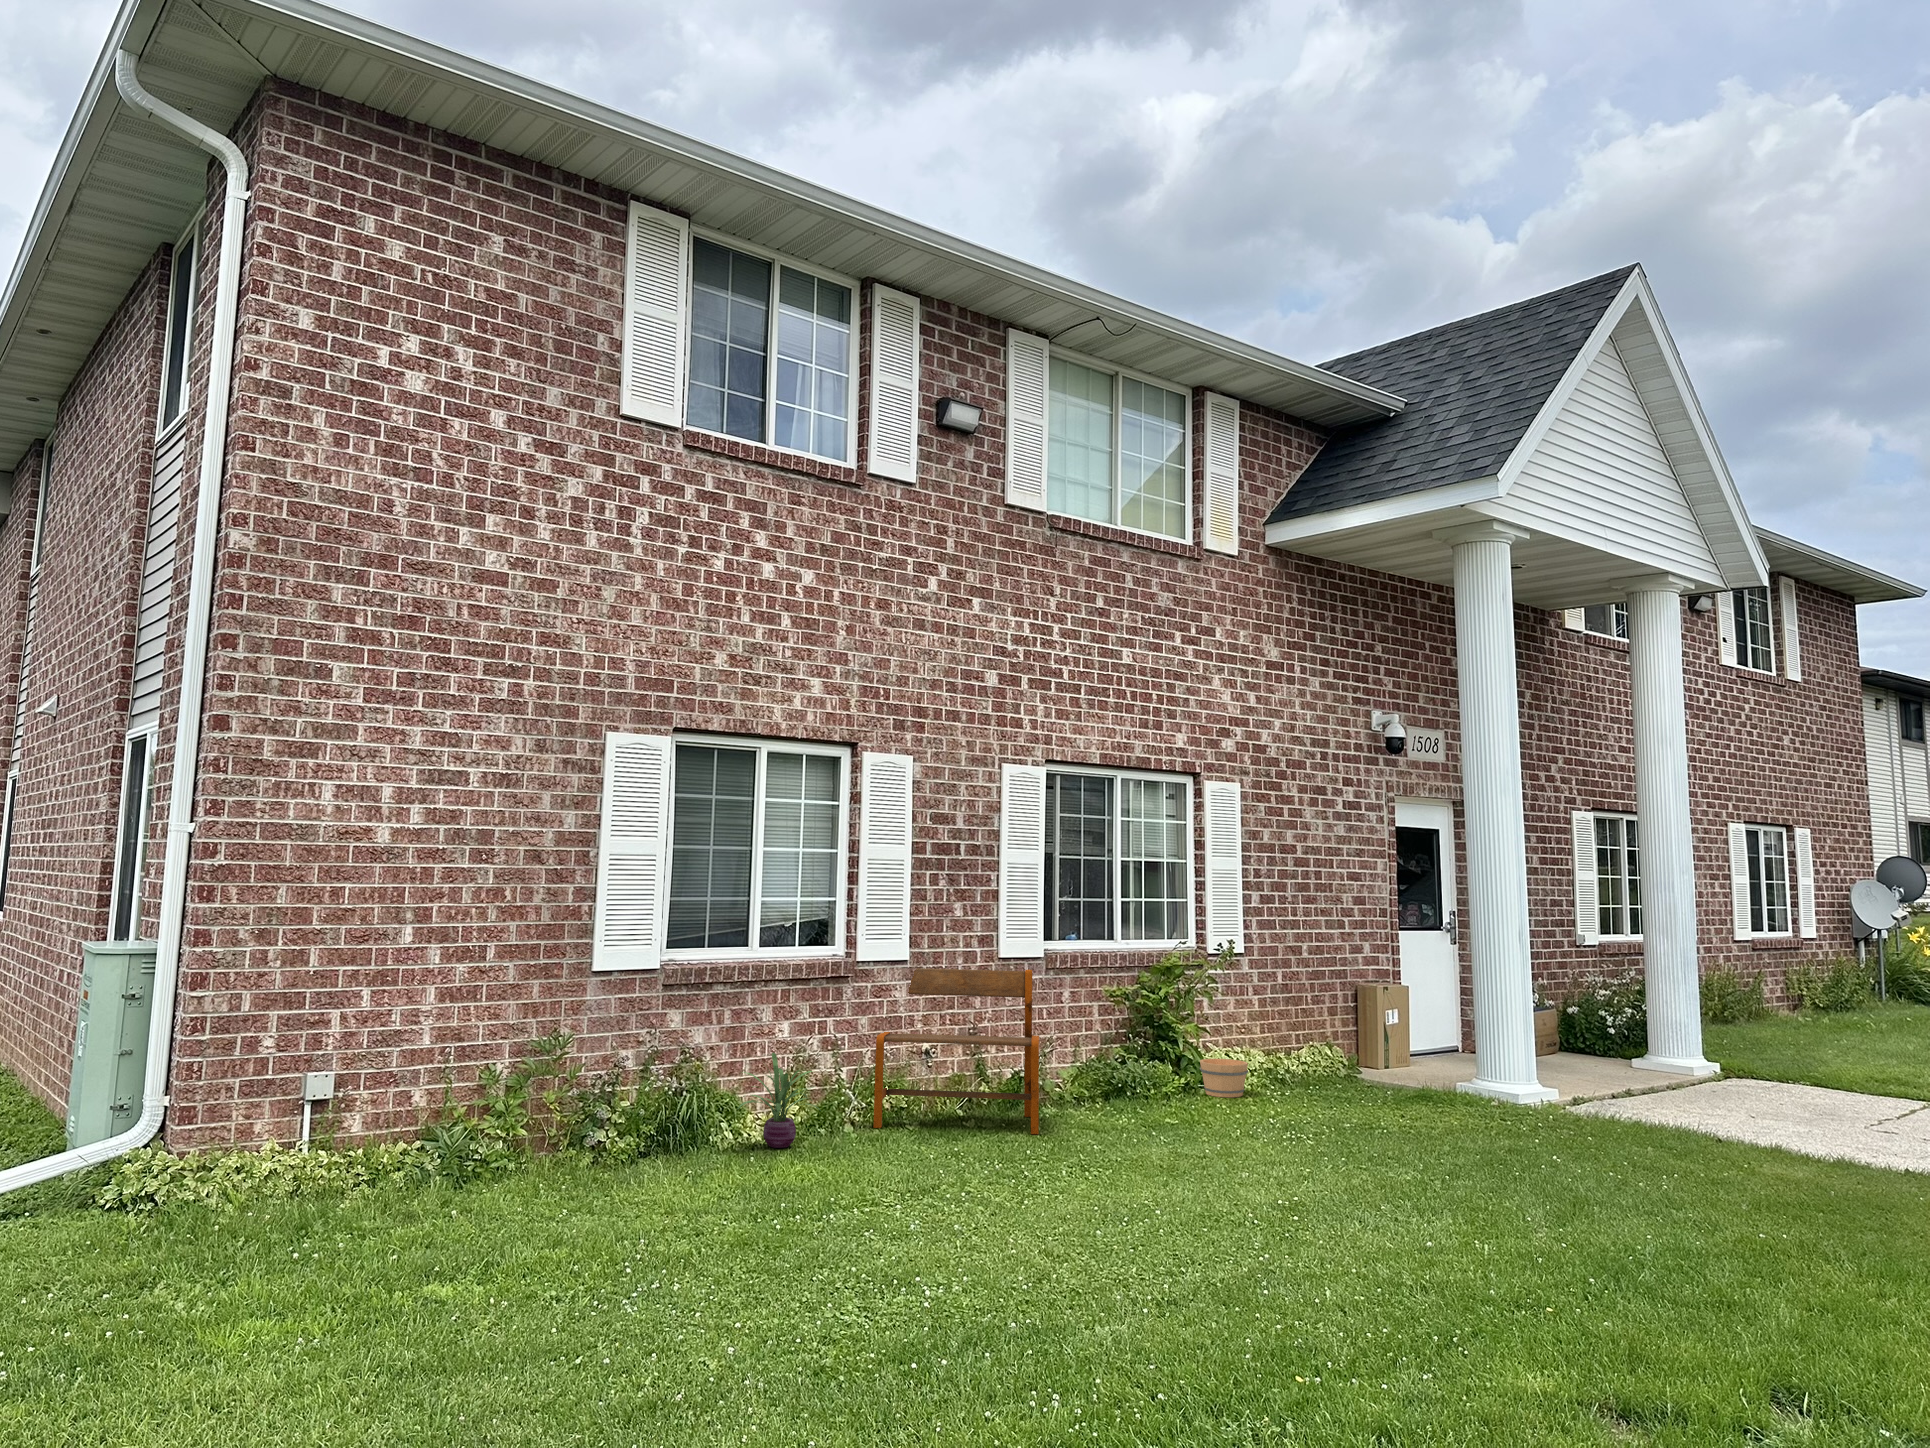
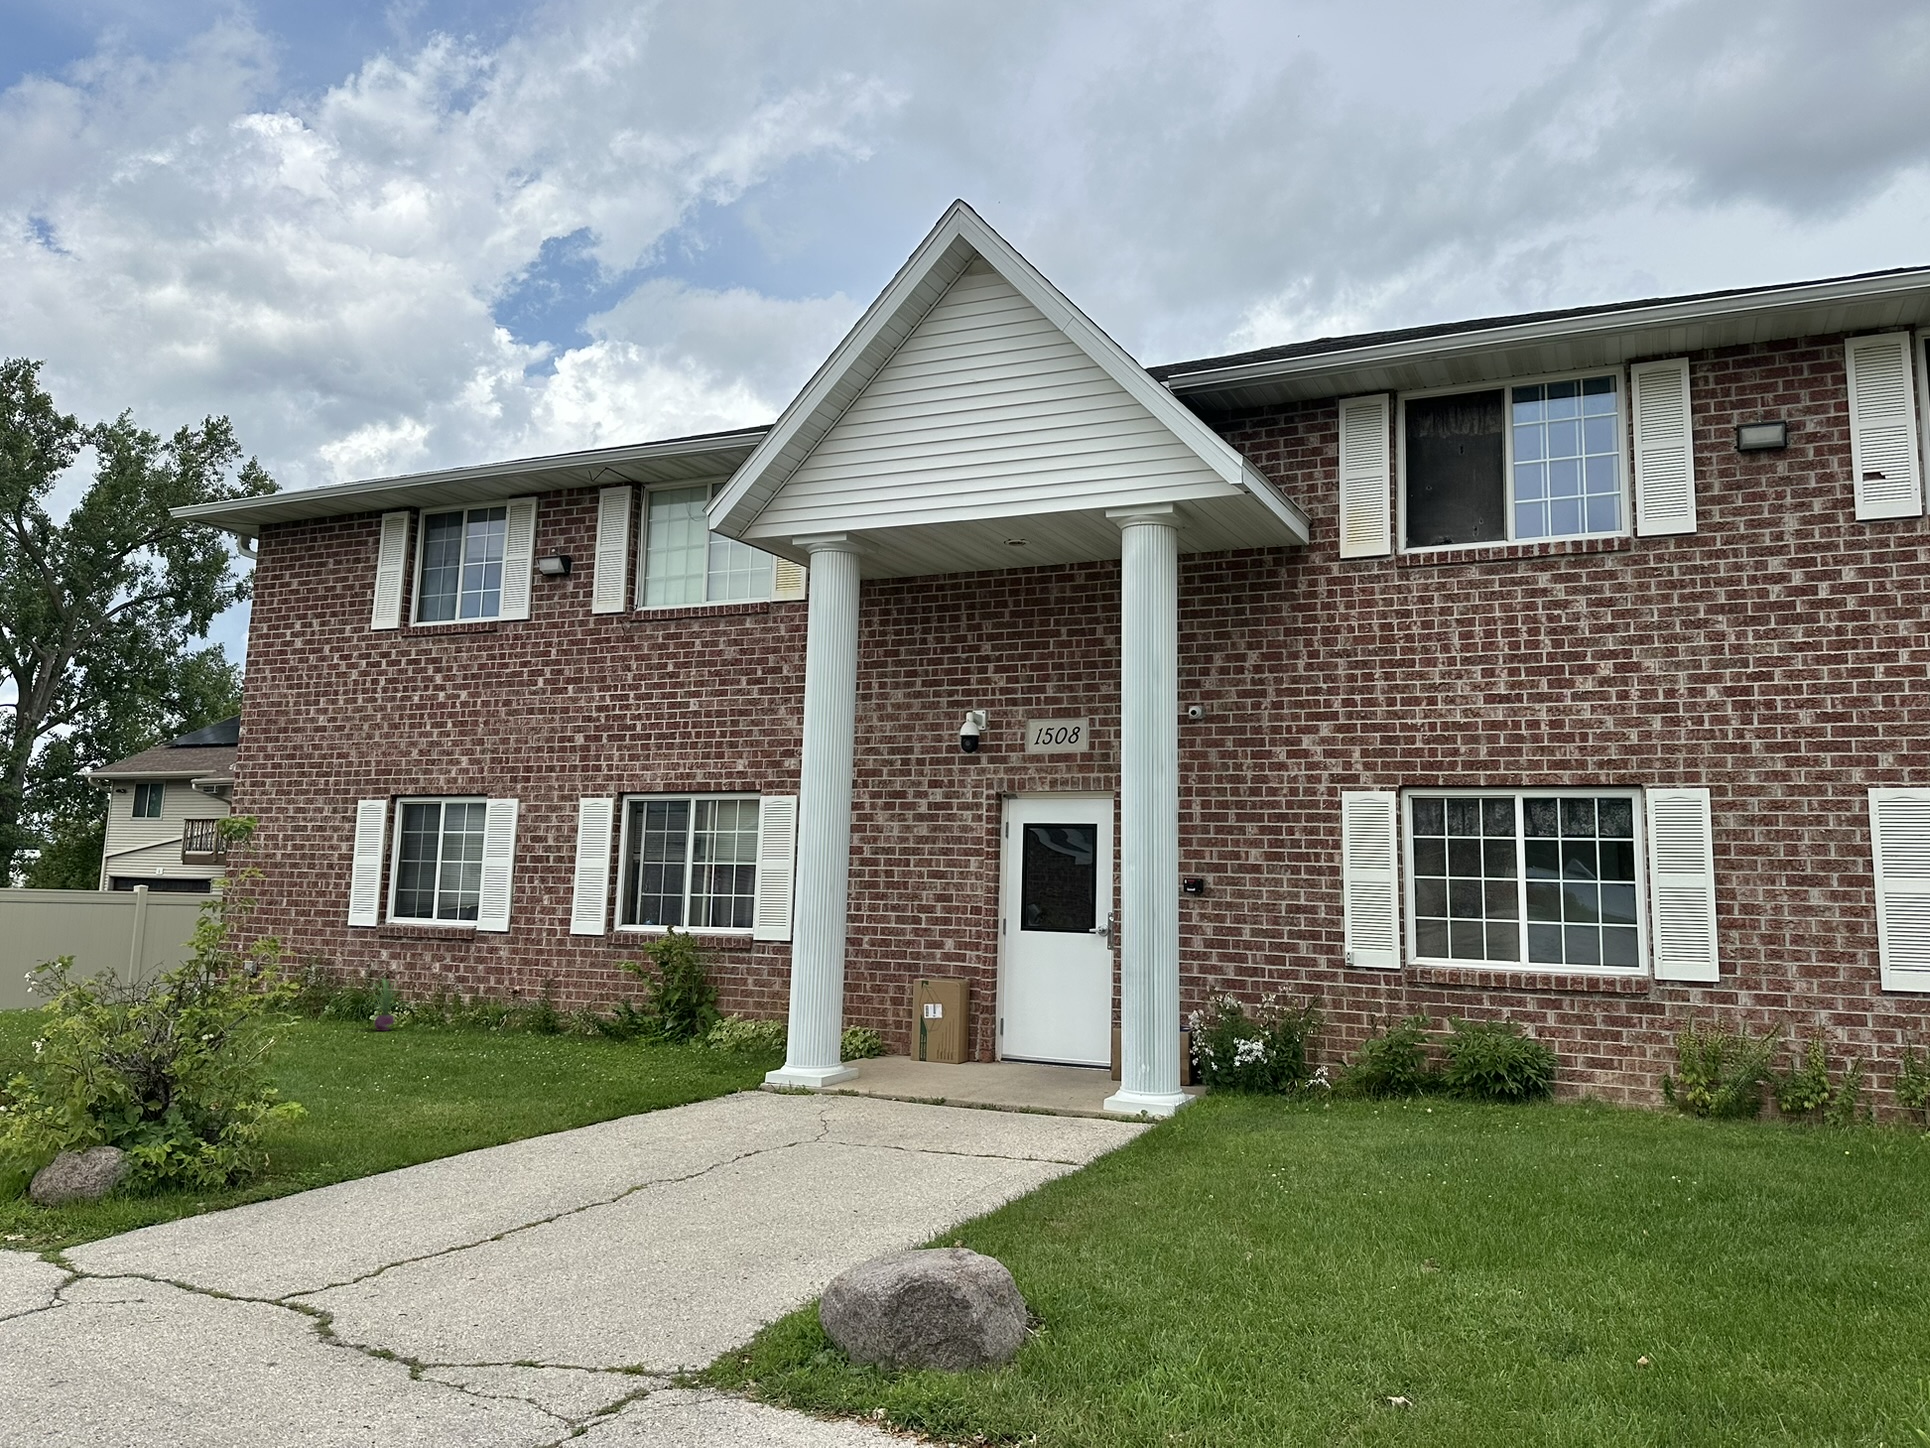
bench: present [874,968,1039,1134] -> none [454,936,530,1044]
bucket: present [1200,1058,1248,1097] -> none [659,1023,699,1053]

